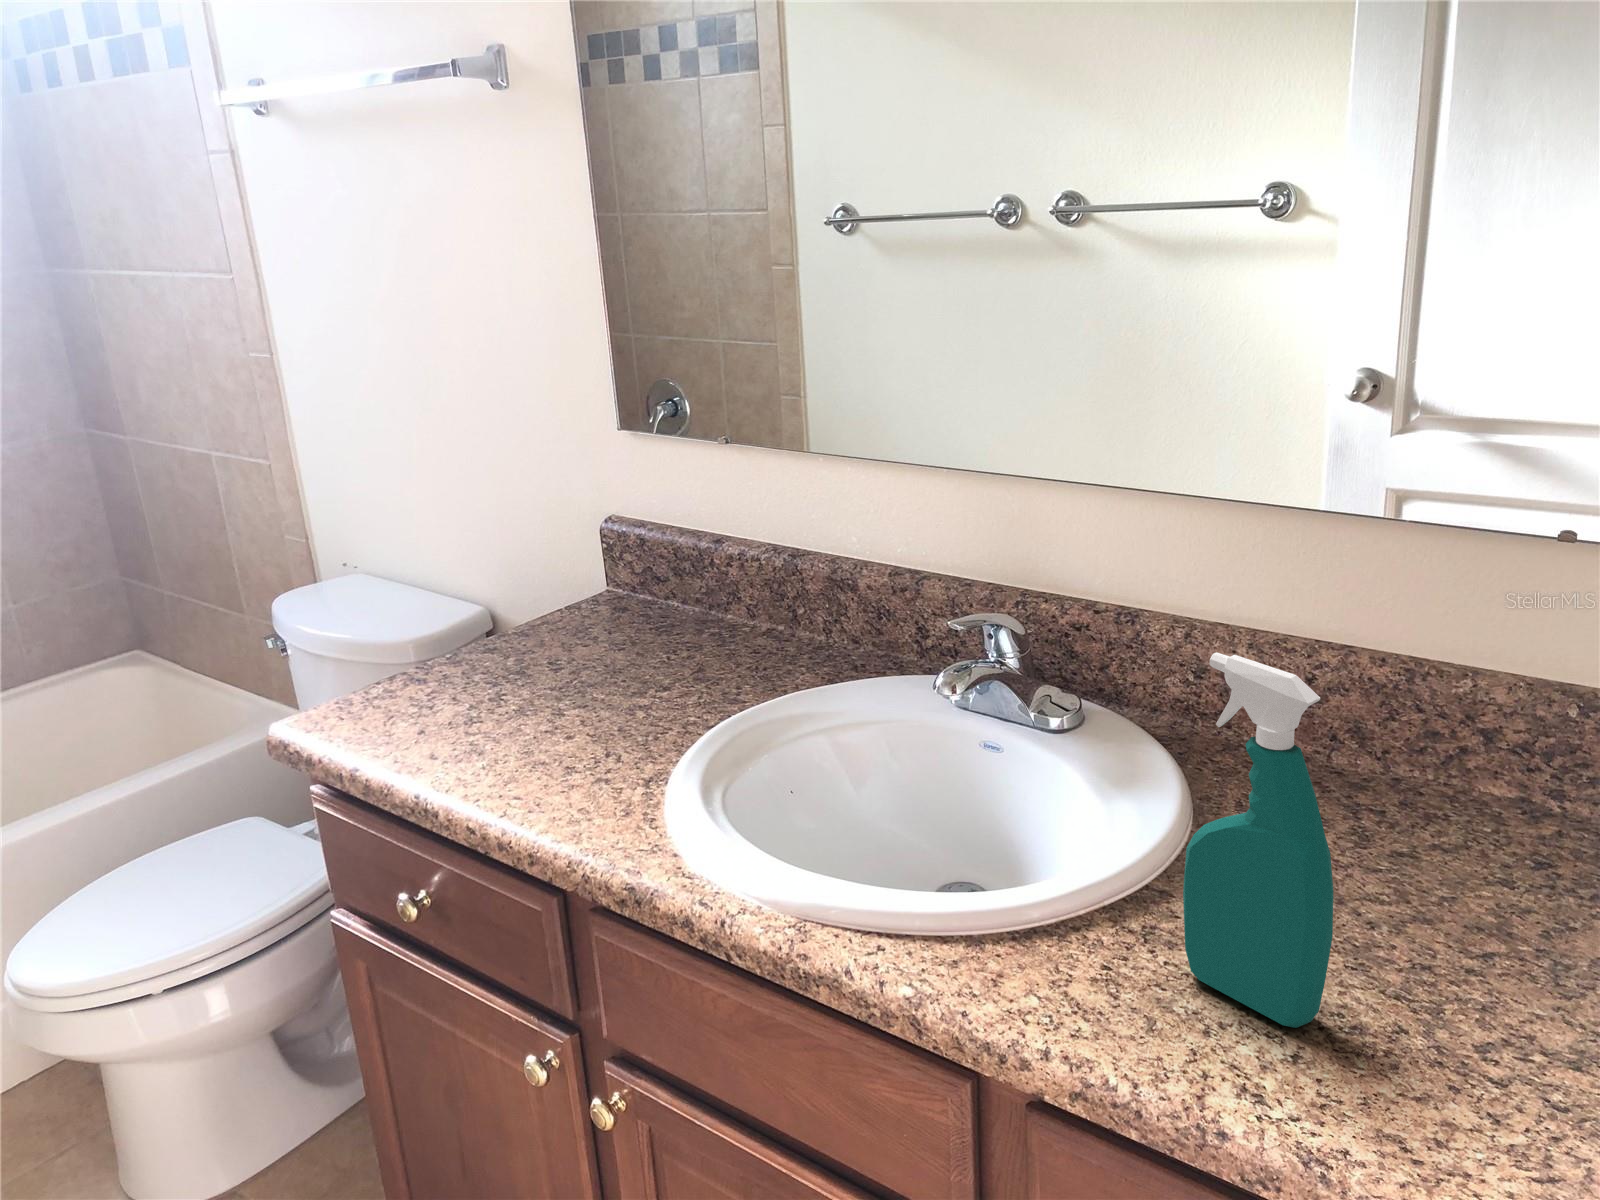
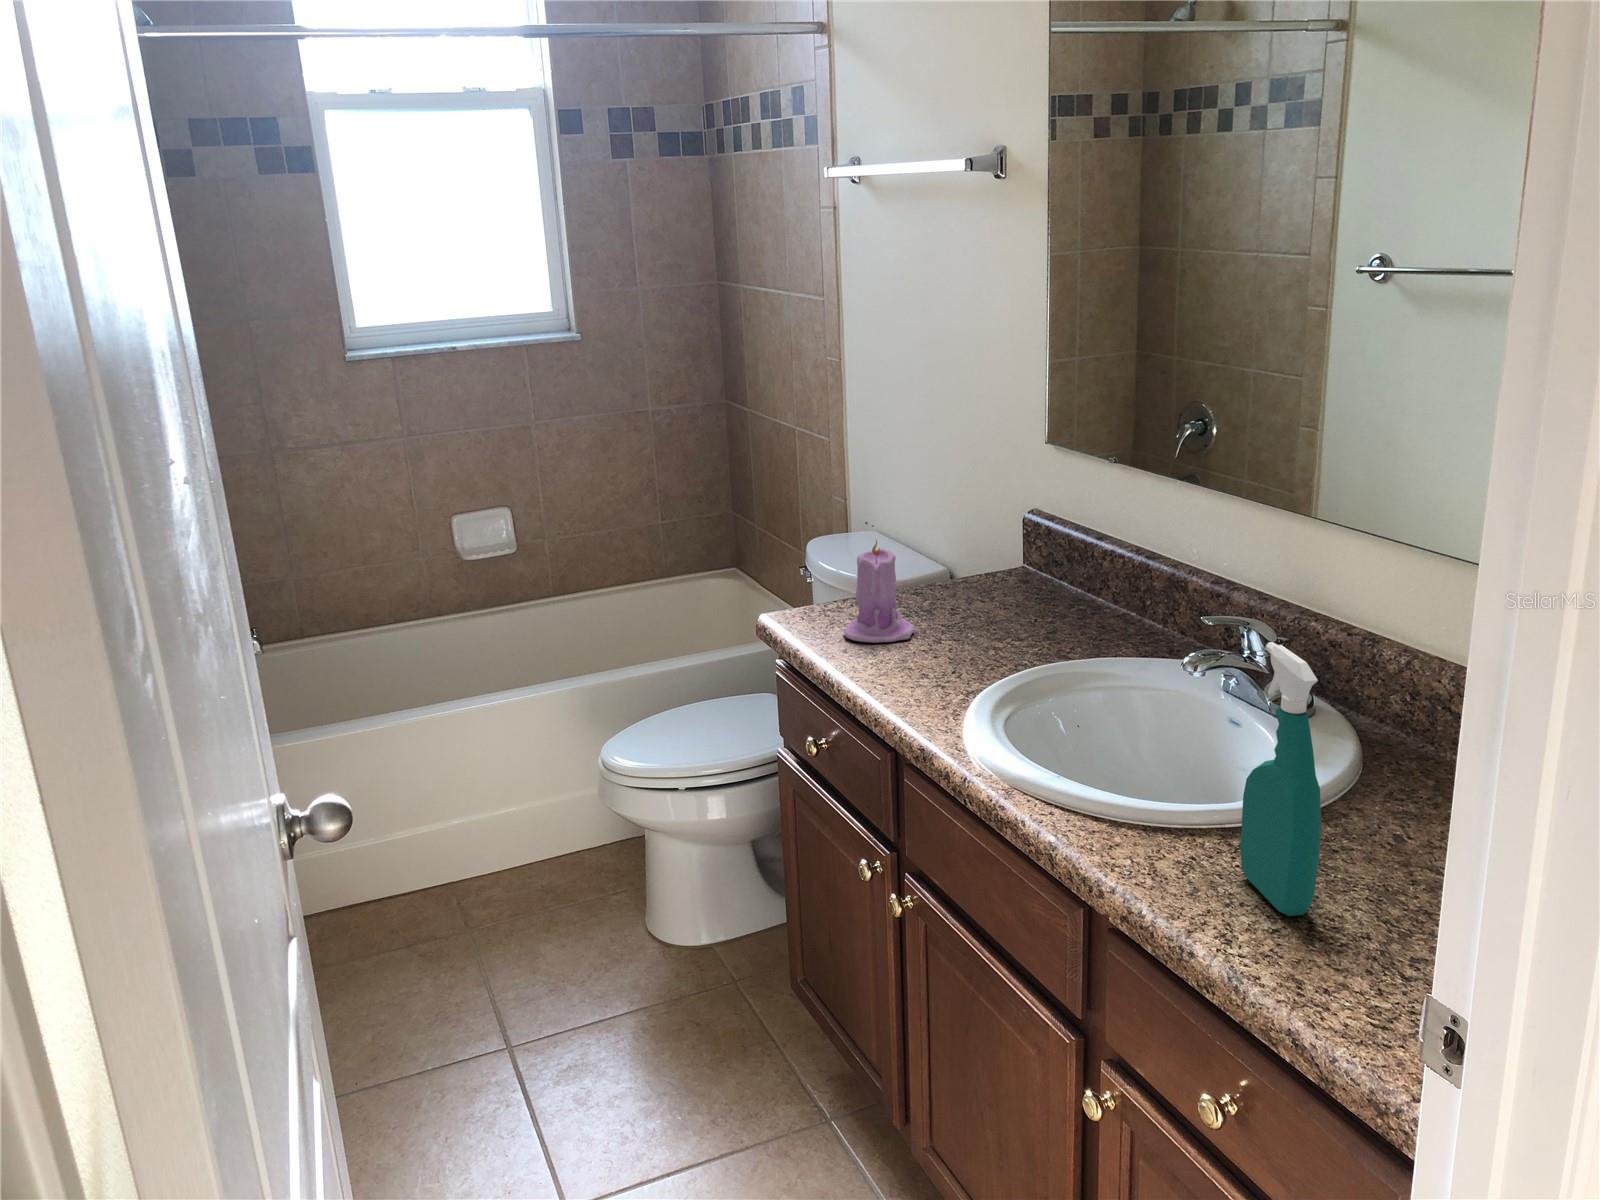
candle: none [416,589,517,738] -> present [844,540,914,643]

